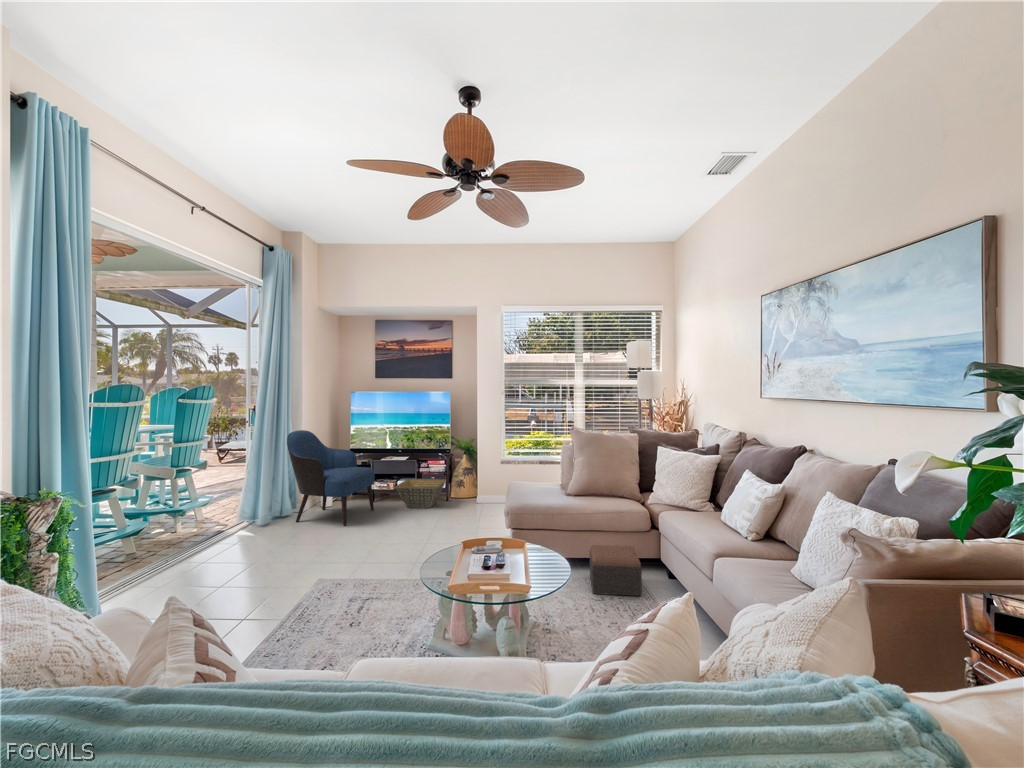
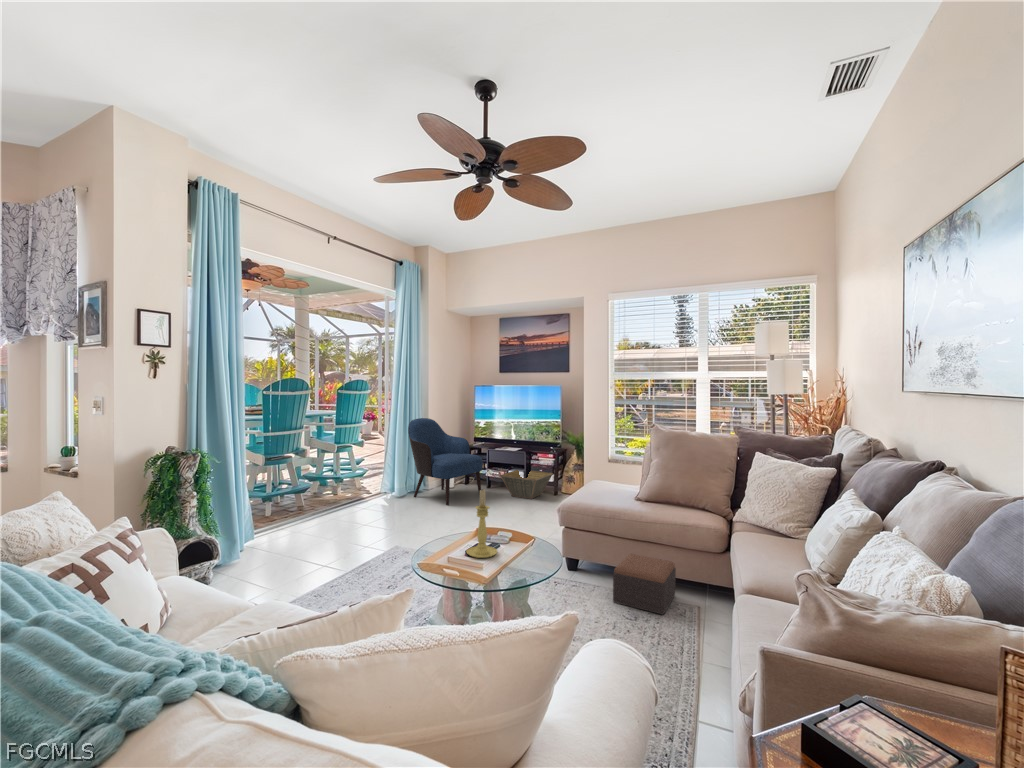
candle holder: none [477,498,510,573] -> present [466,489,497,558]

